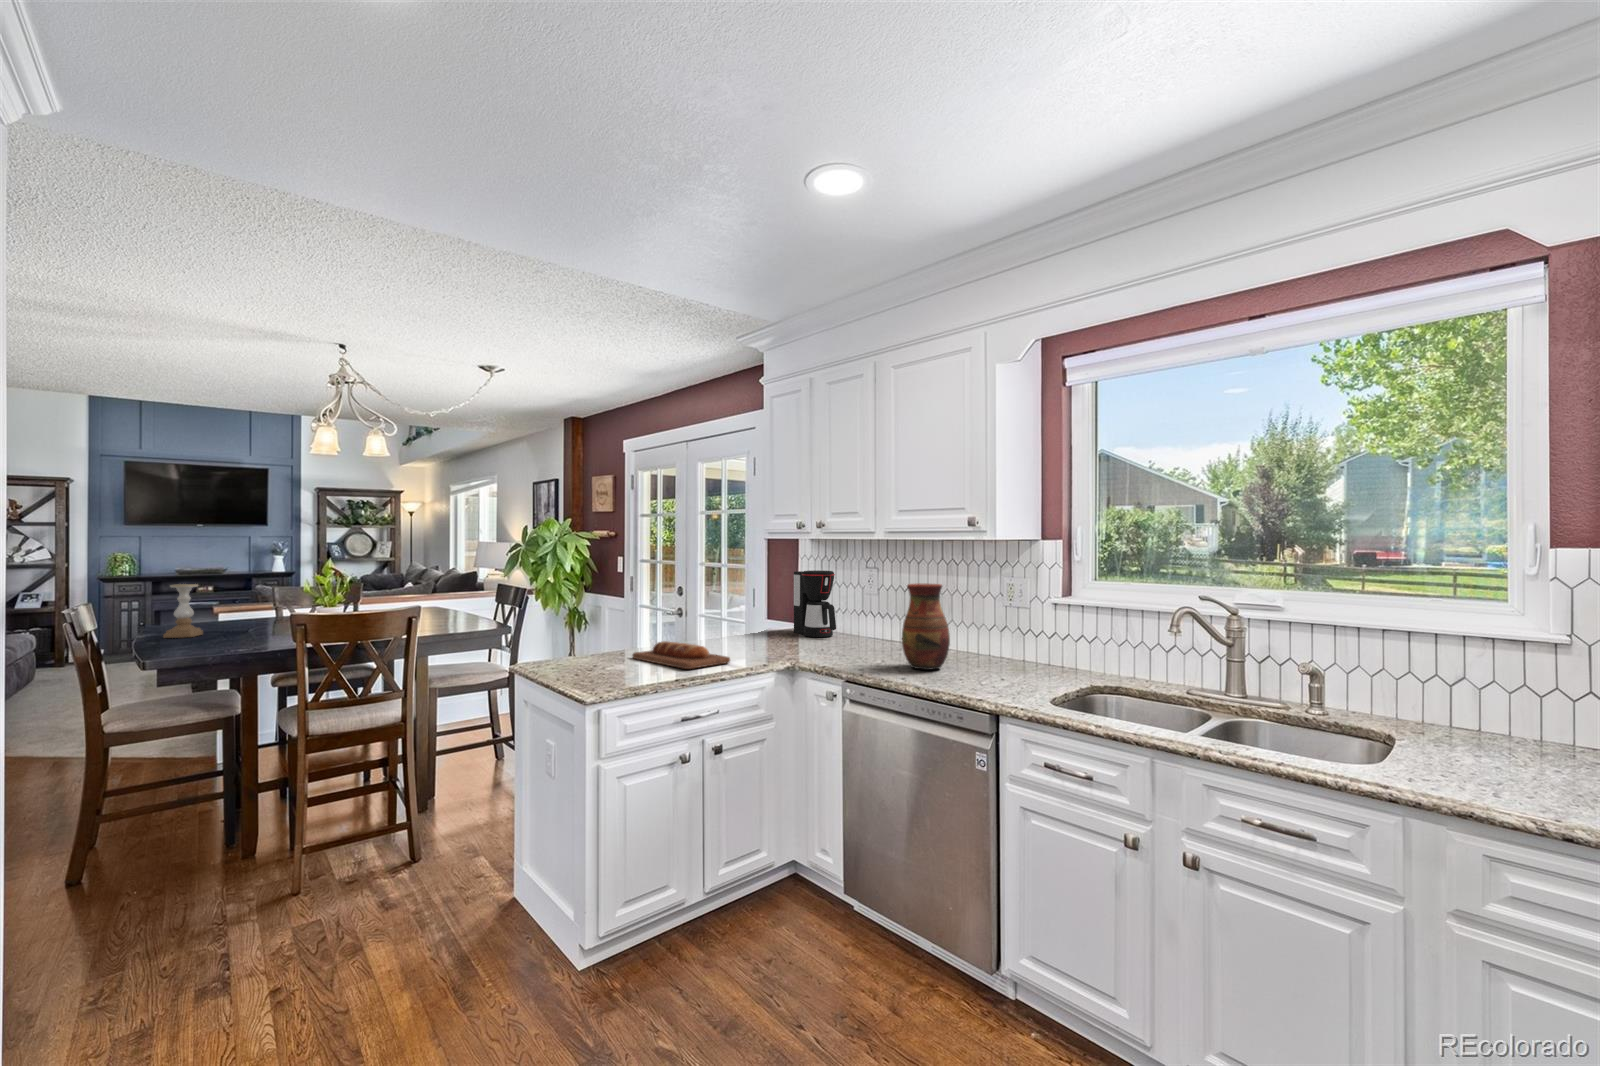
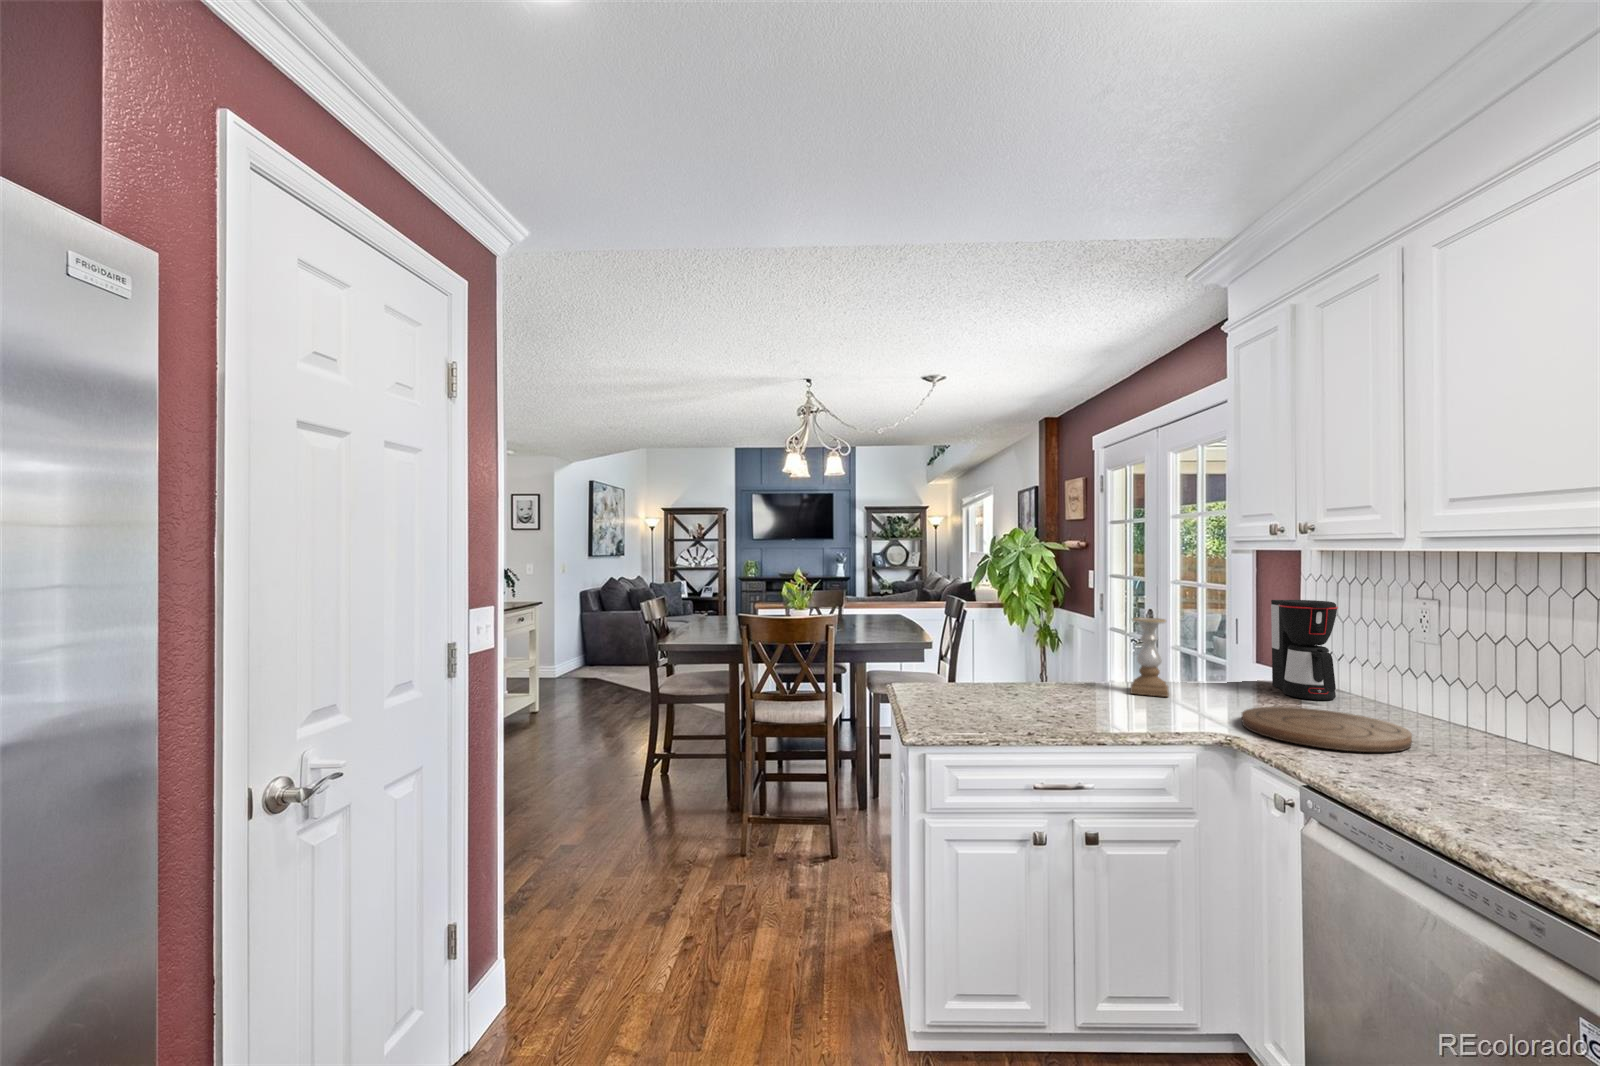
vase: present [902,583,950,670] -> none [1422,636,1541,797]
candle holder: present [163,584,203,638] -> present [1130,618,1169,697]
bread loaf: present [632,641,730,669] -> none [1009,680,1123,722]
cutting board: none [797,641,886,661] -> present [1242,707,1412,752]

